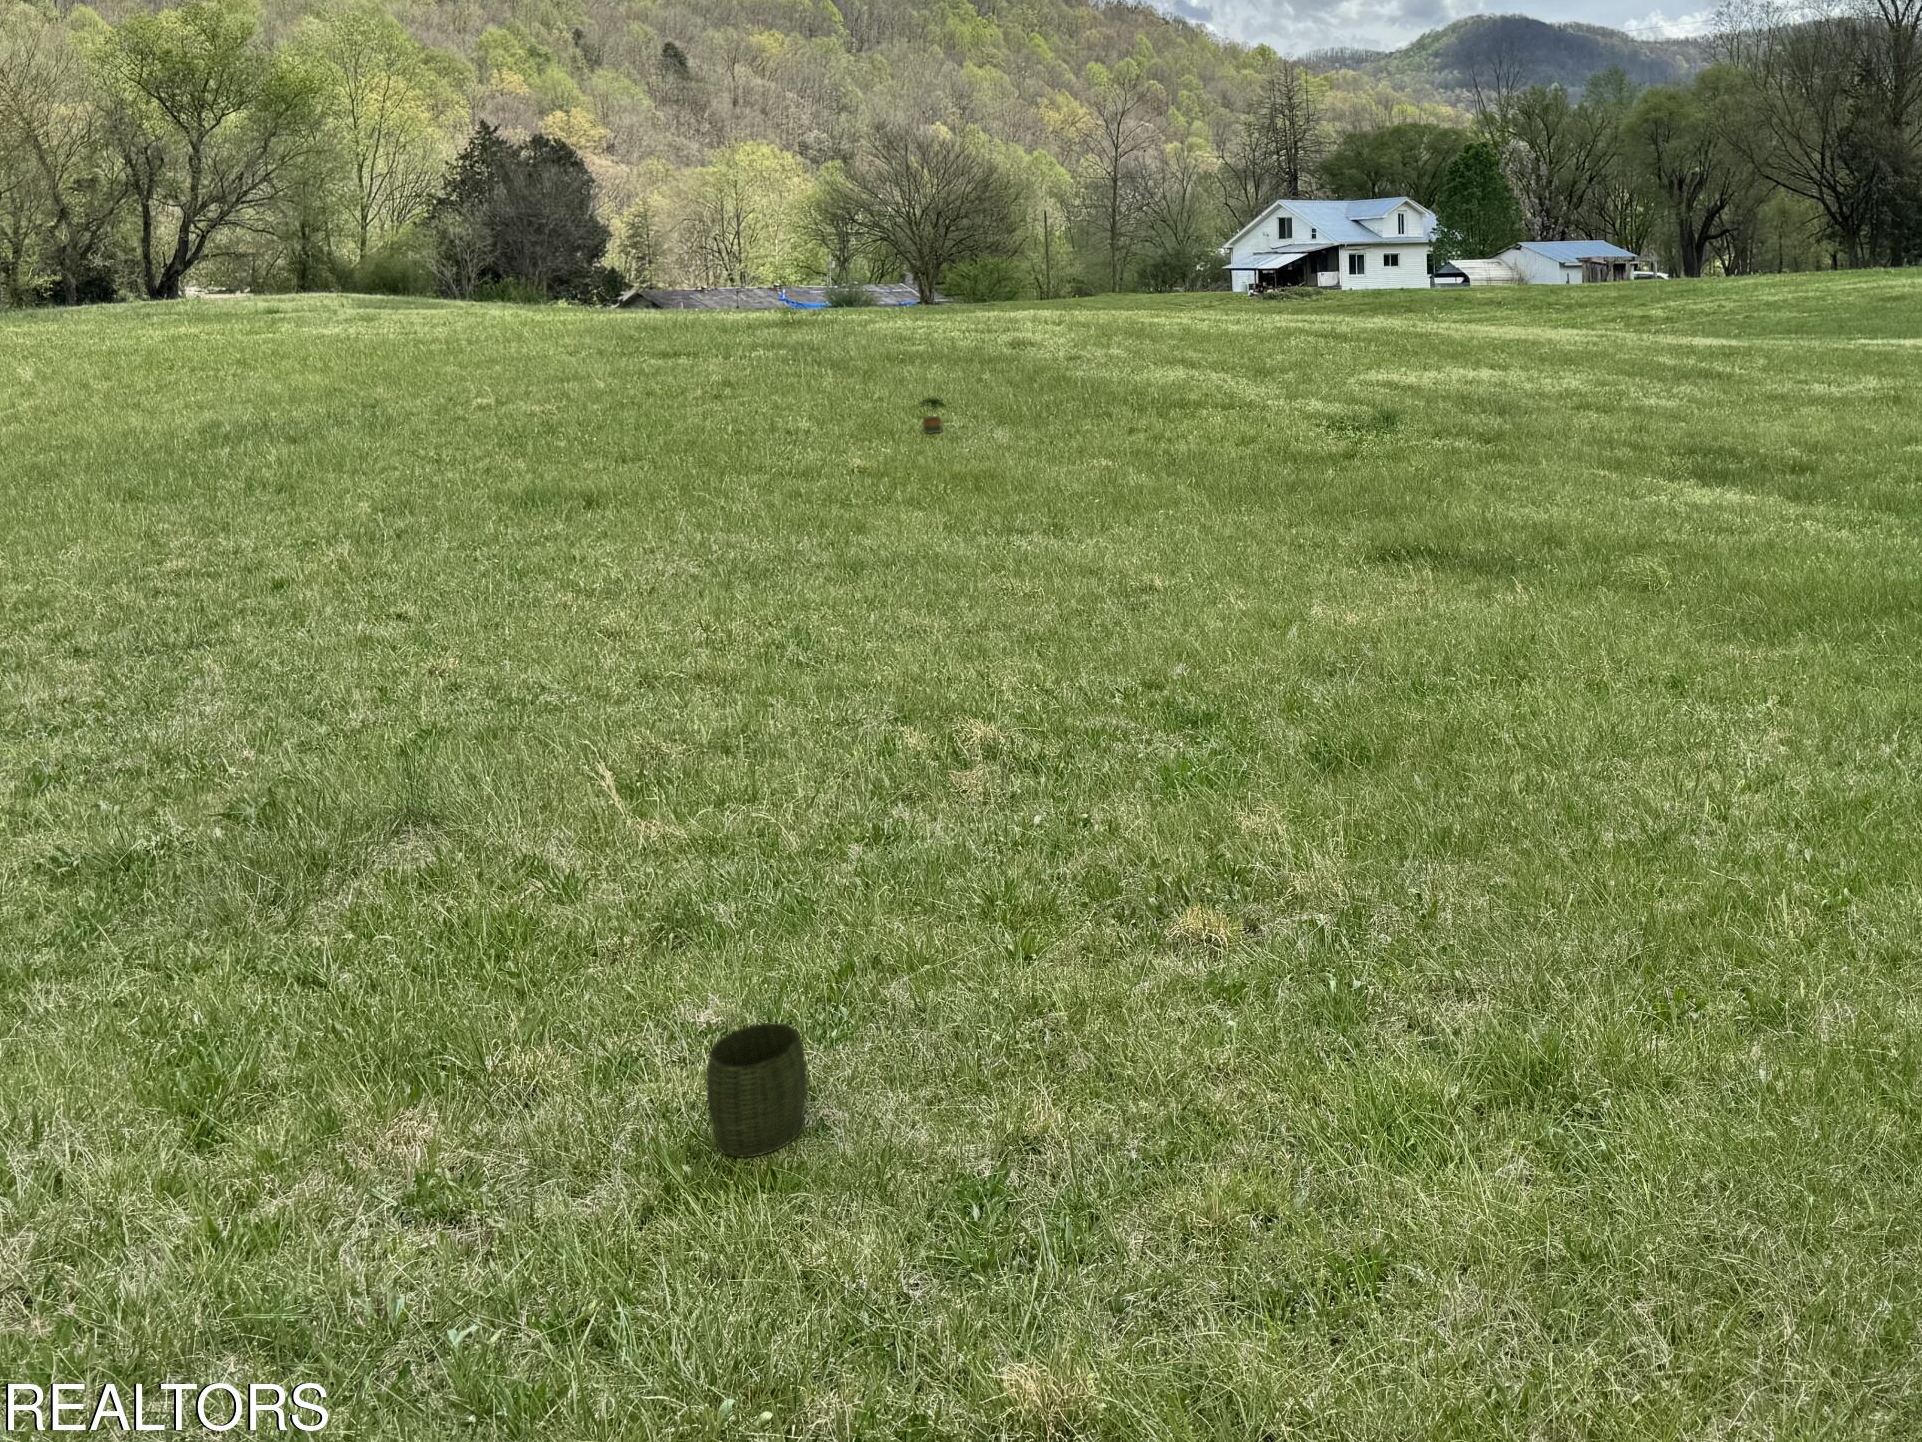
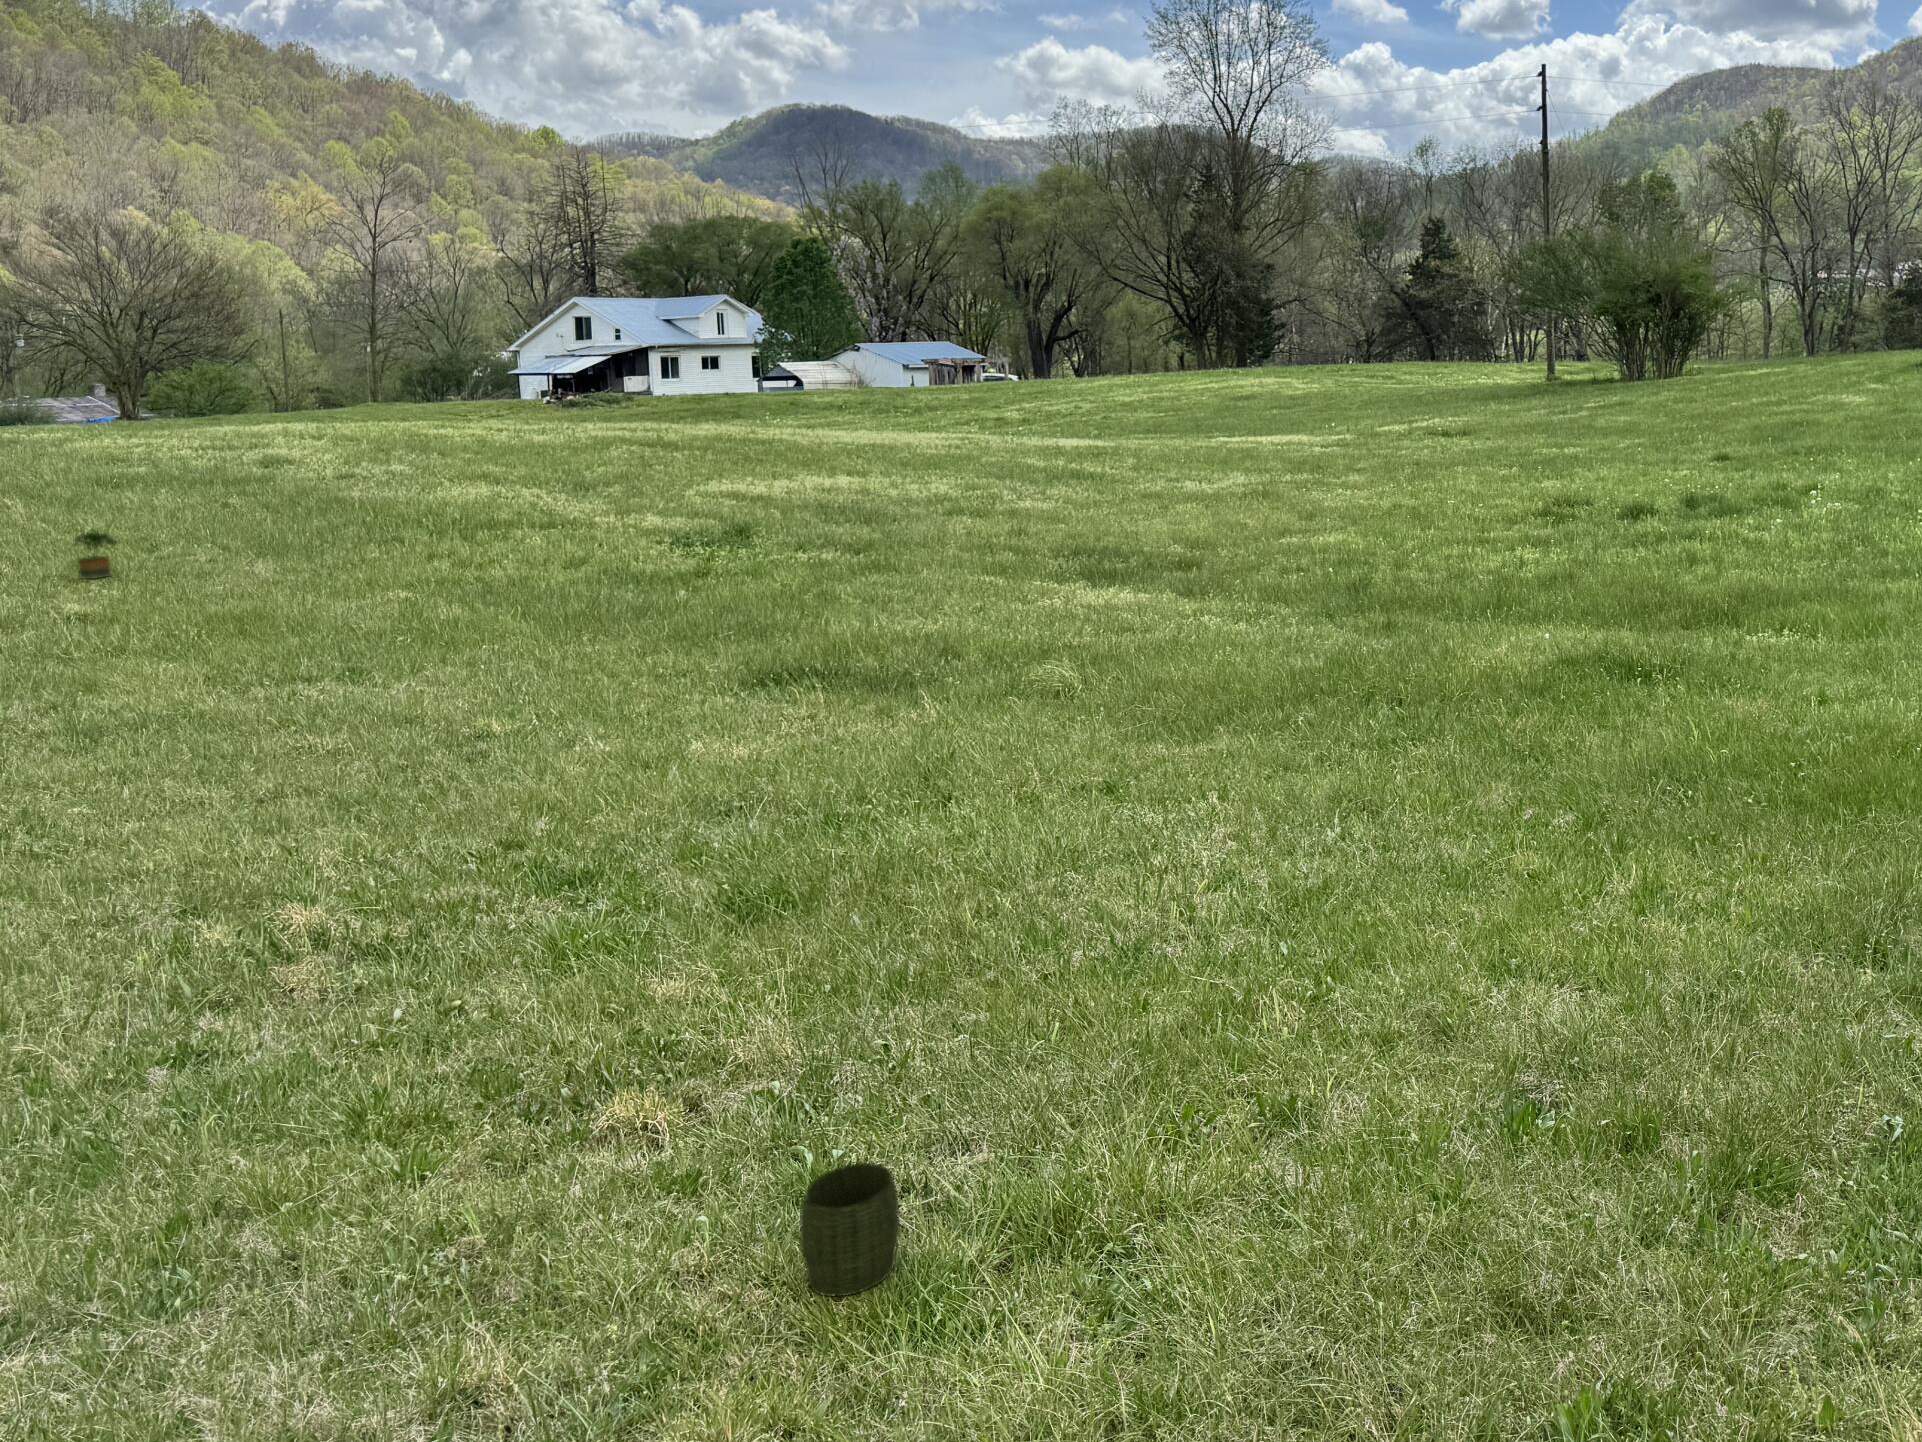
woven basket: present [706,1023,808,1157] -> present [800,1163,900,1296]

